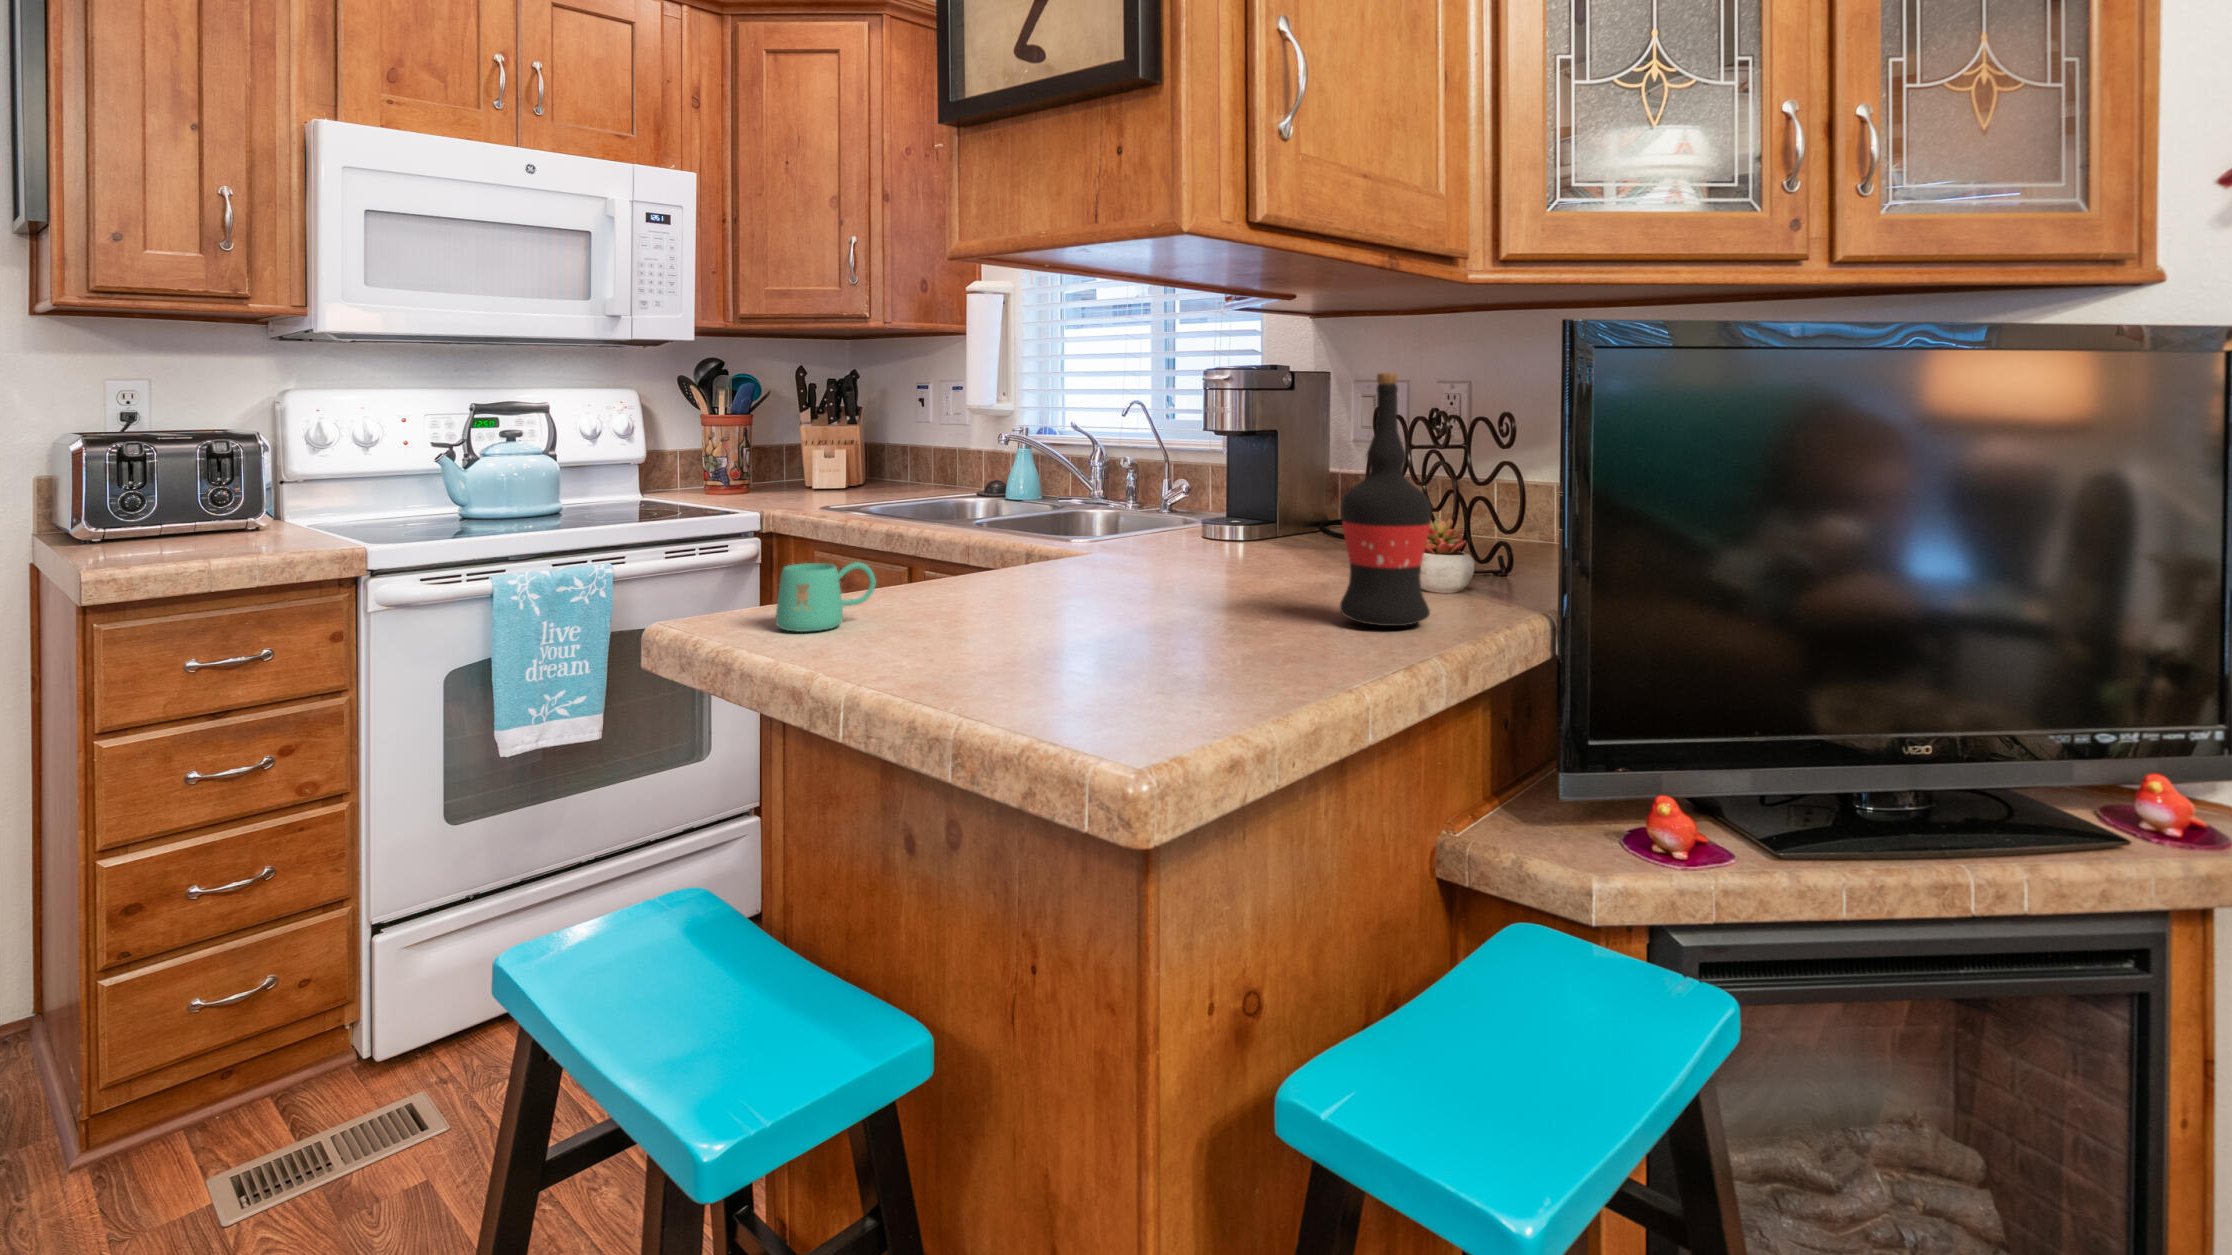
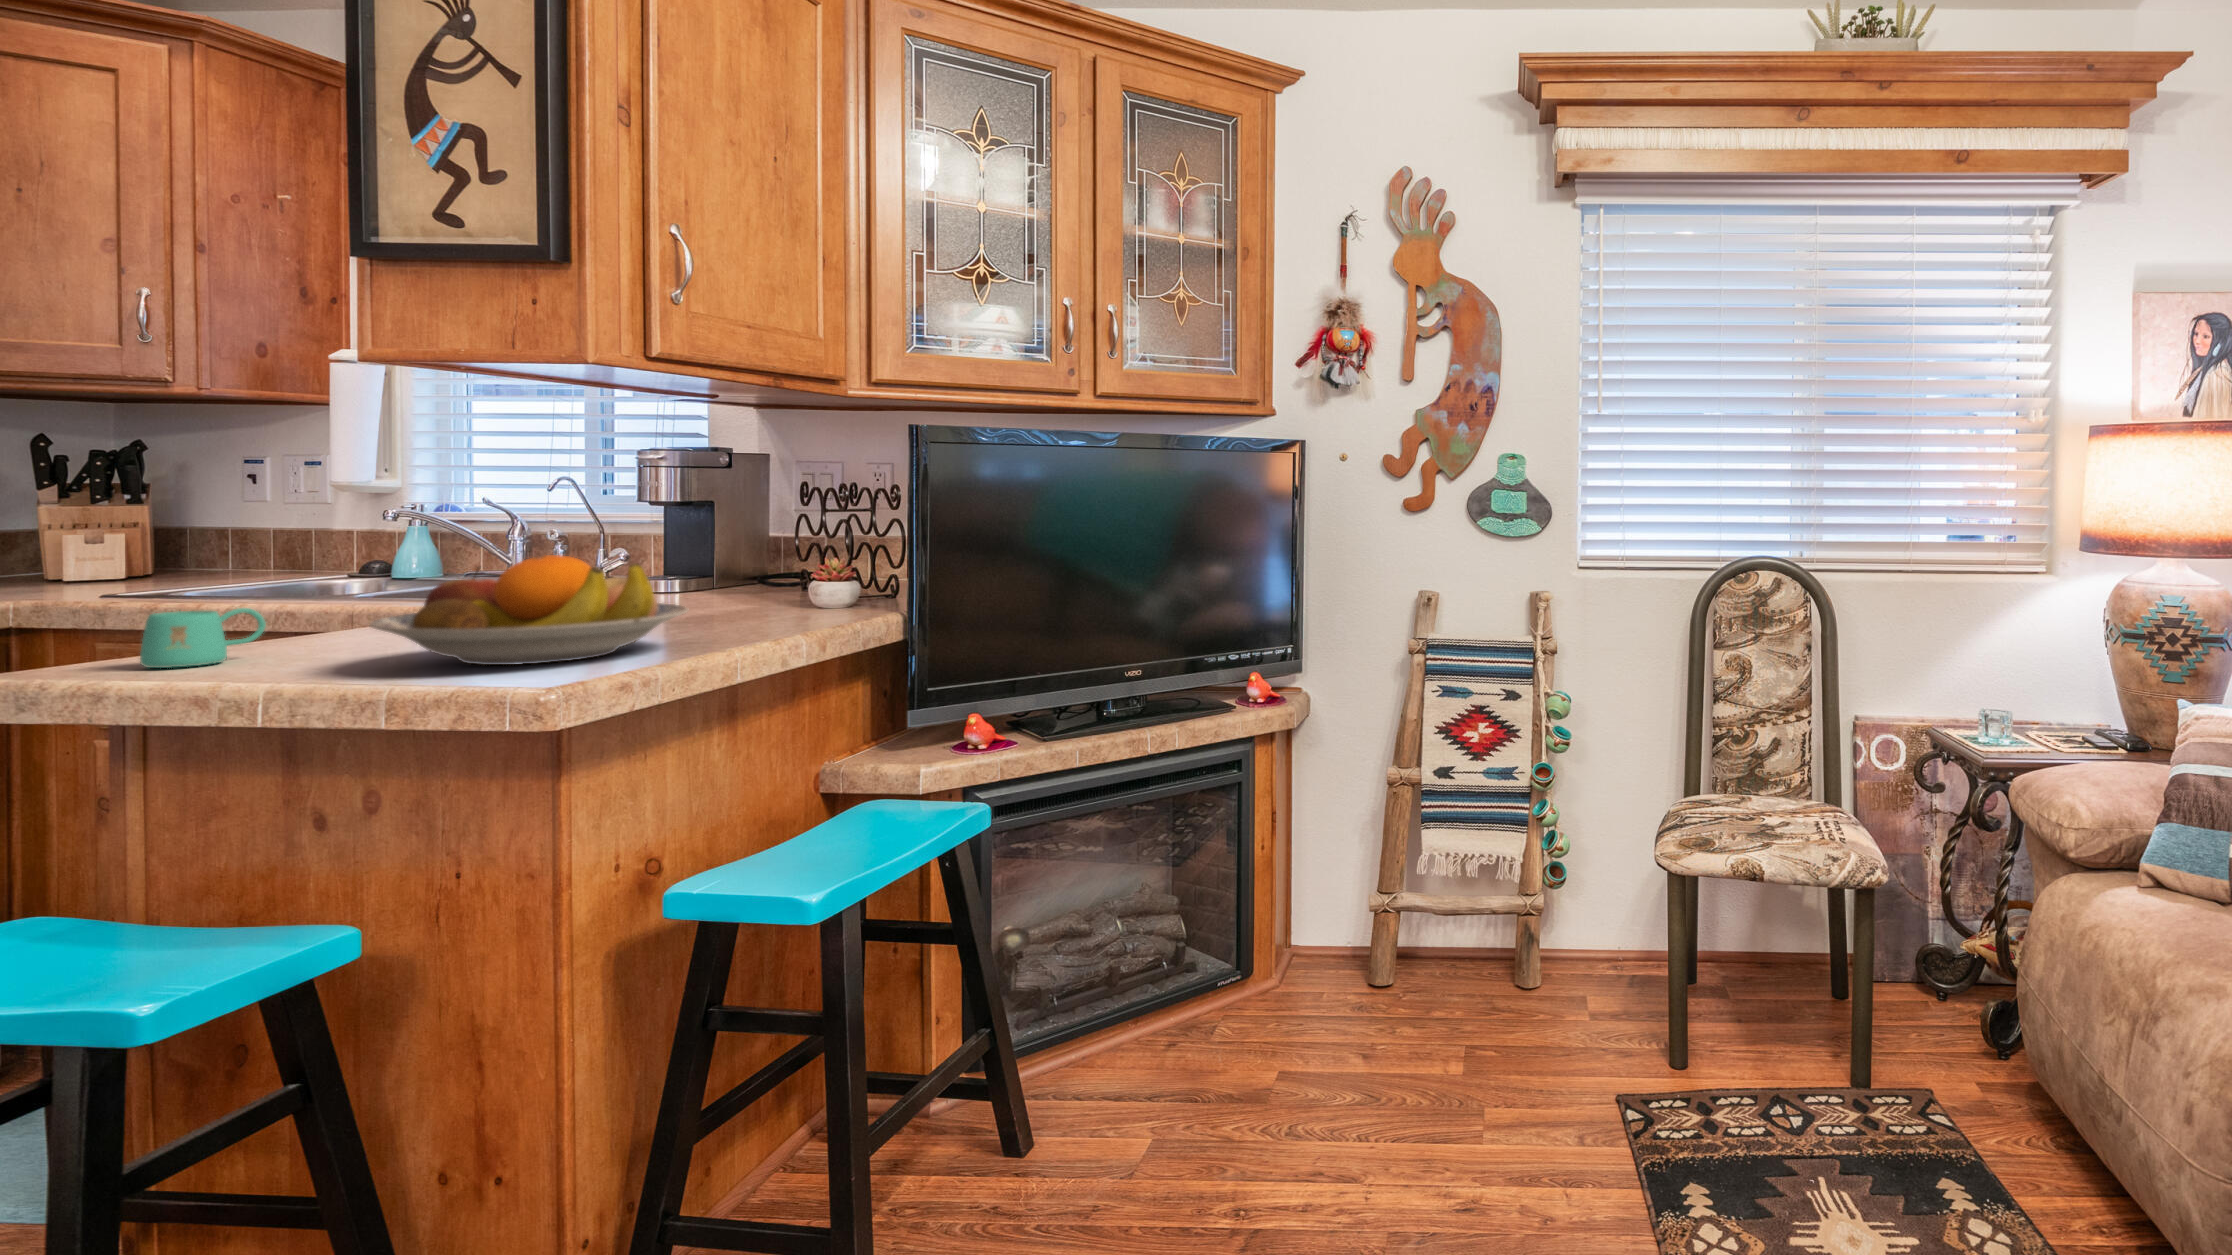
wine bottle: present [1340,373,1432,626] -> none [739,456,810,625]
fruit bowl: none [949,523,1296,684] -> present [370,555,688,665]

